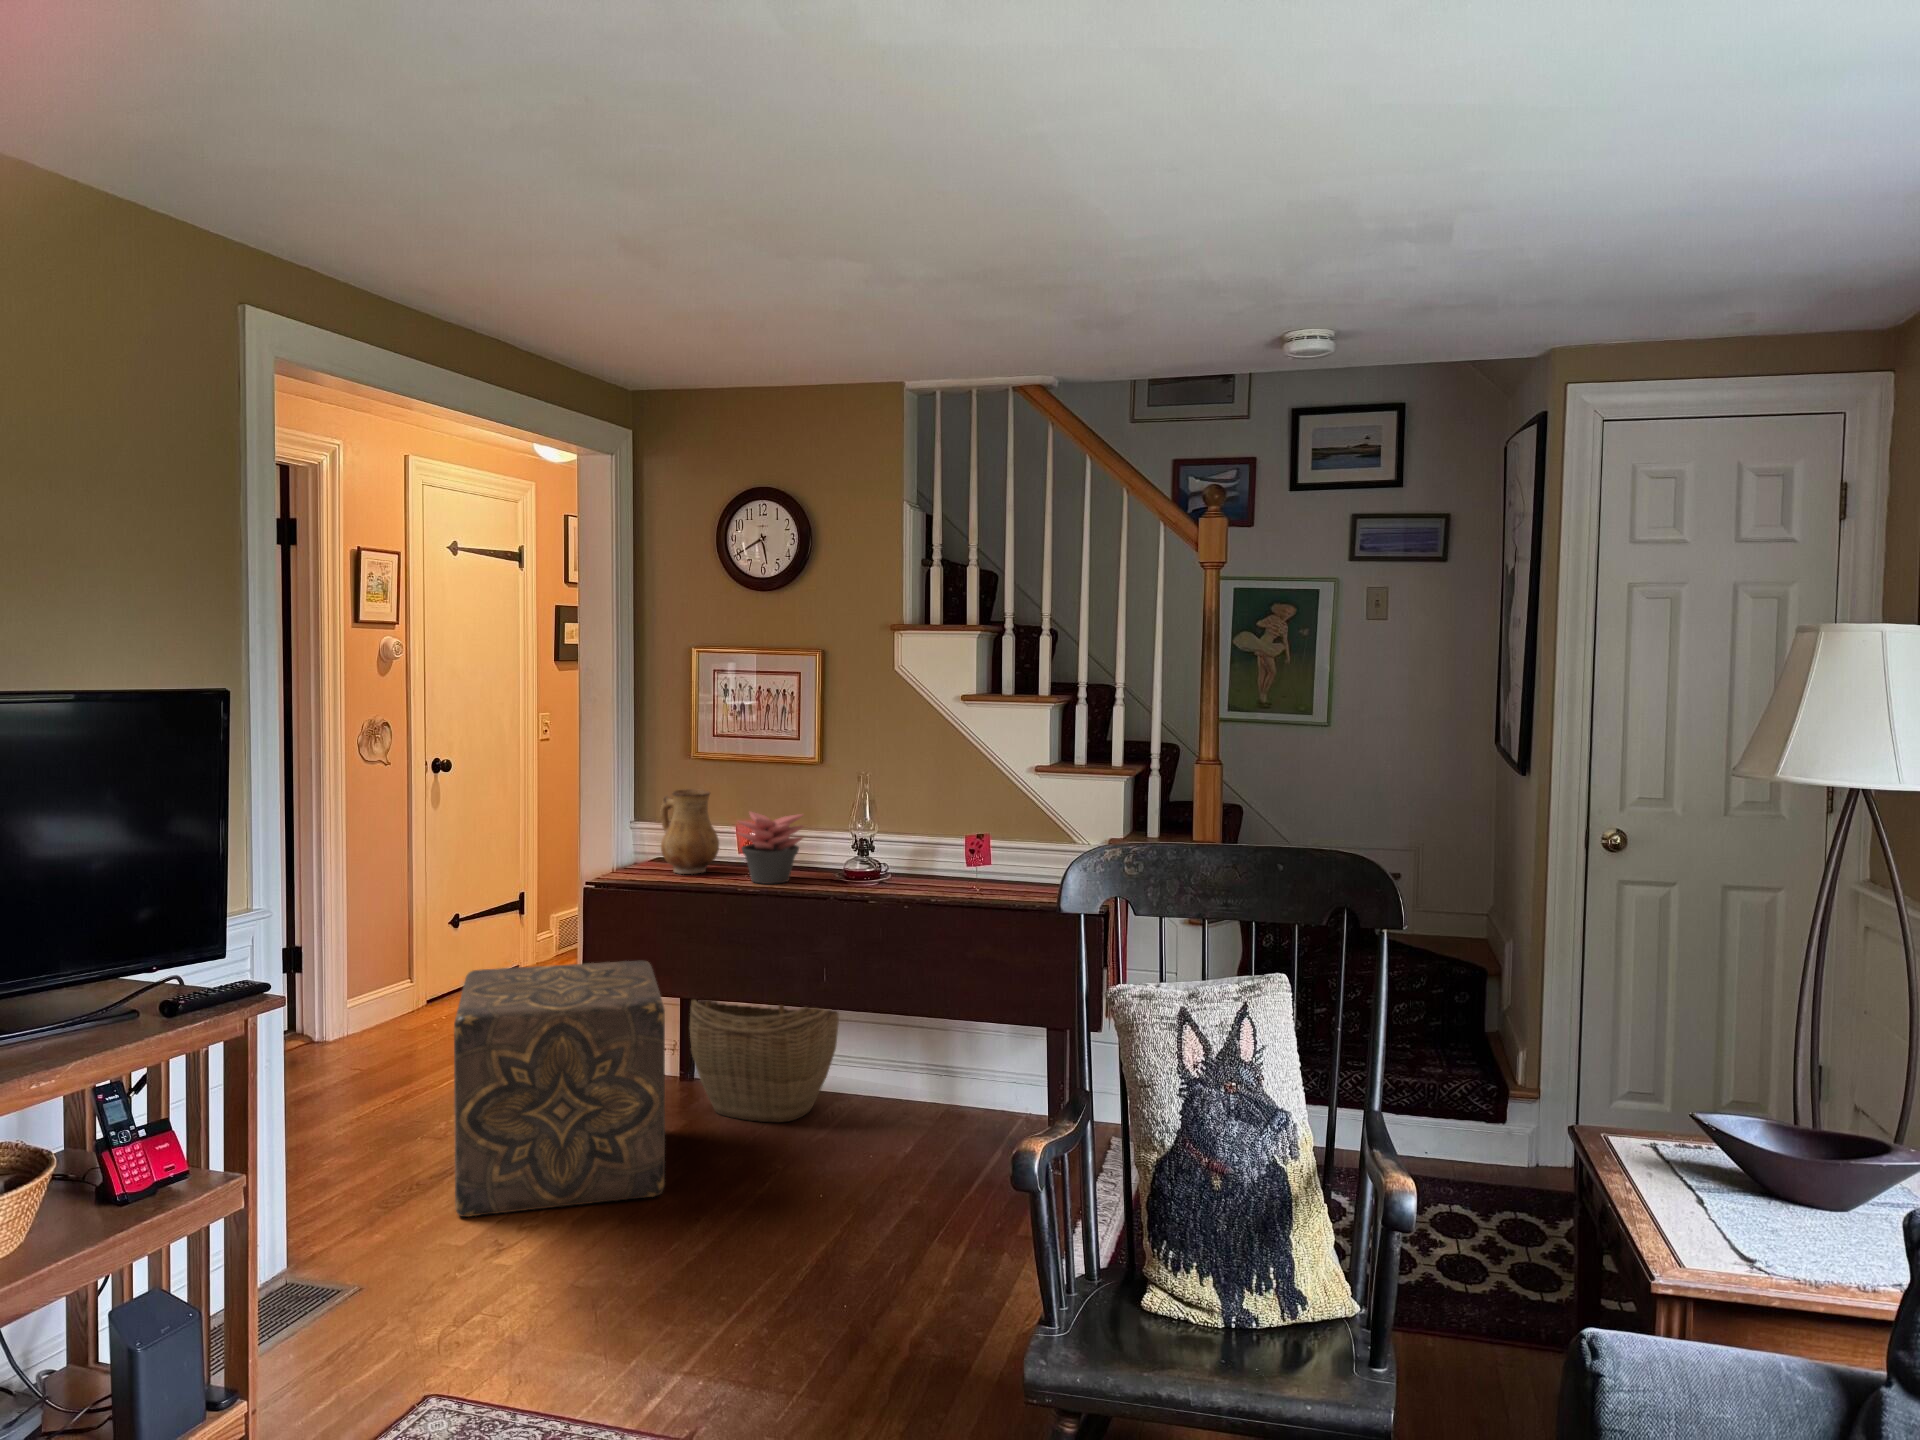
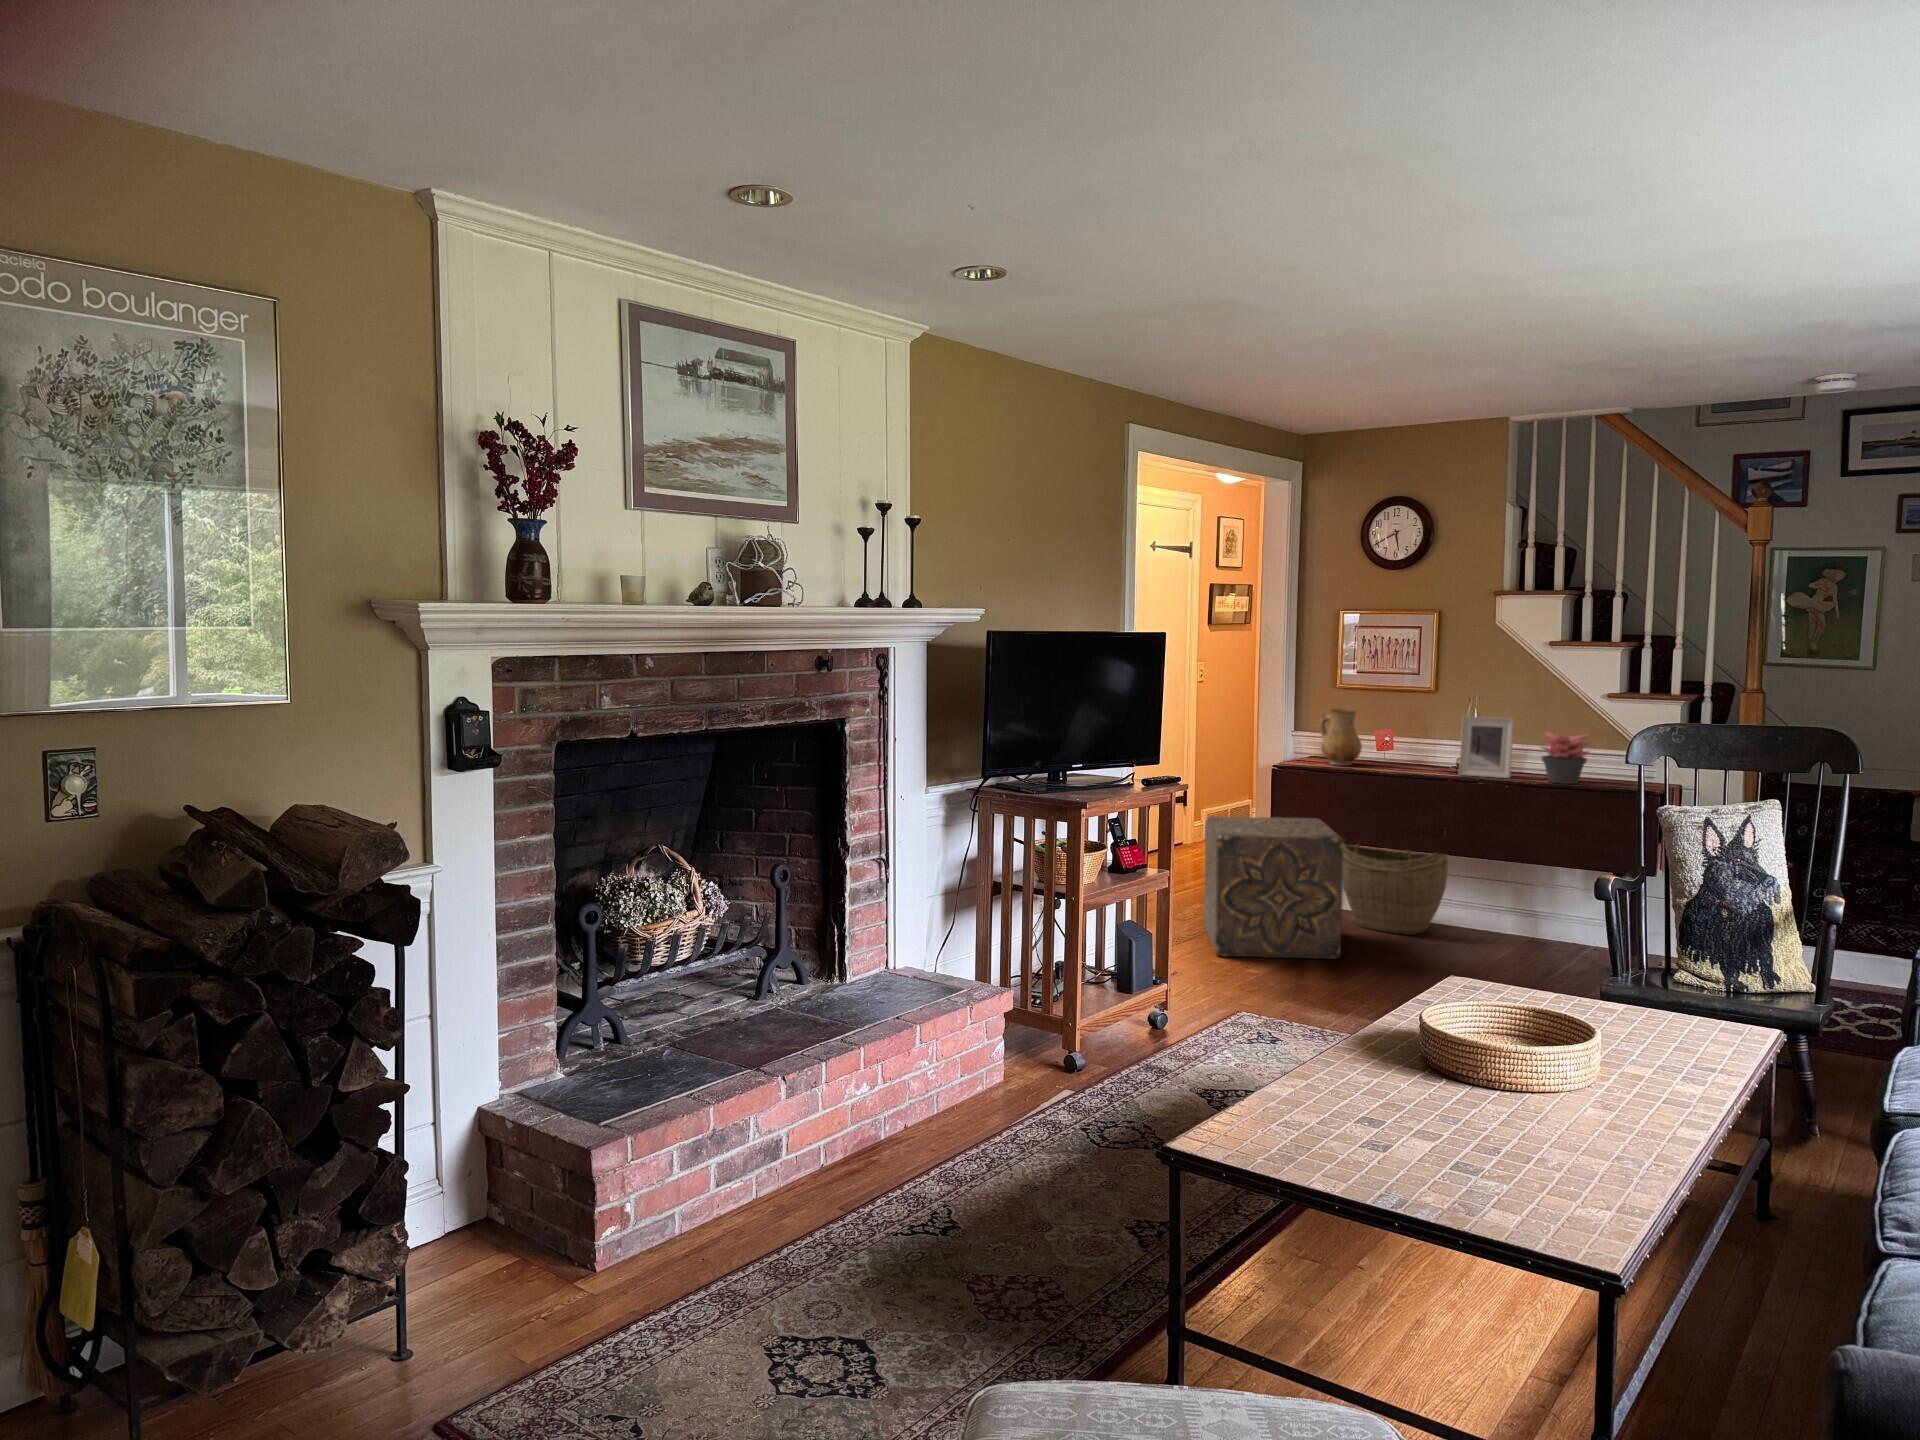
picture frame: none [847,800,919,889] -> present [1459,716,1514,778]
succulent plant: present [739,812,803,884] -> present [1541,732,1590,784]

